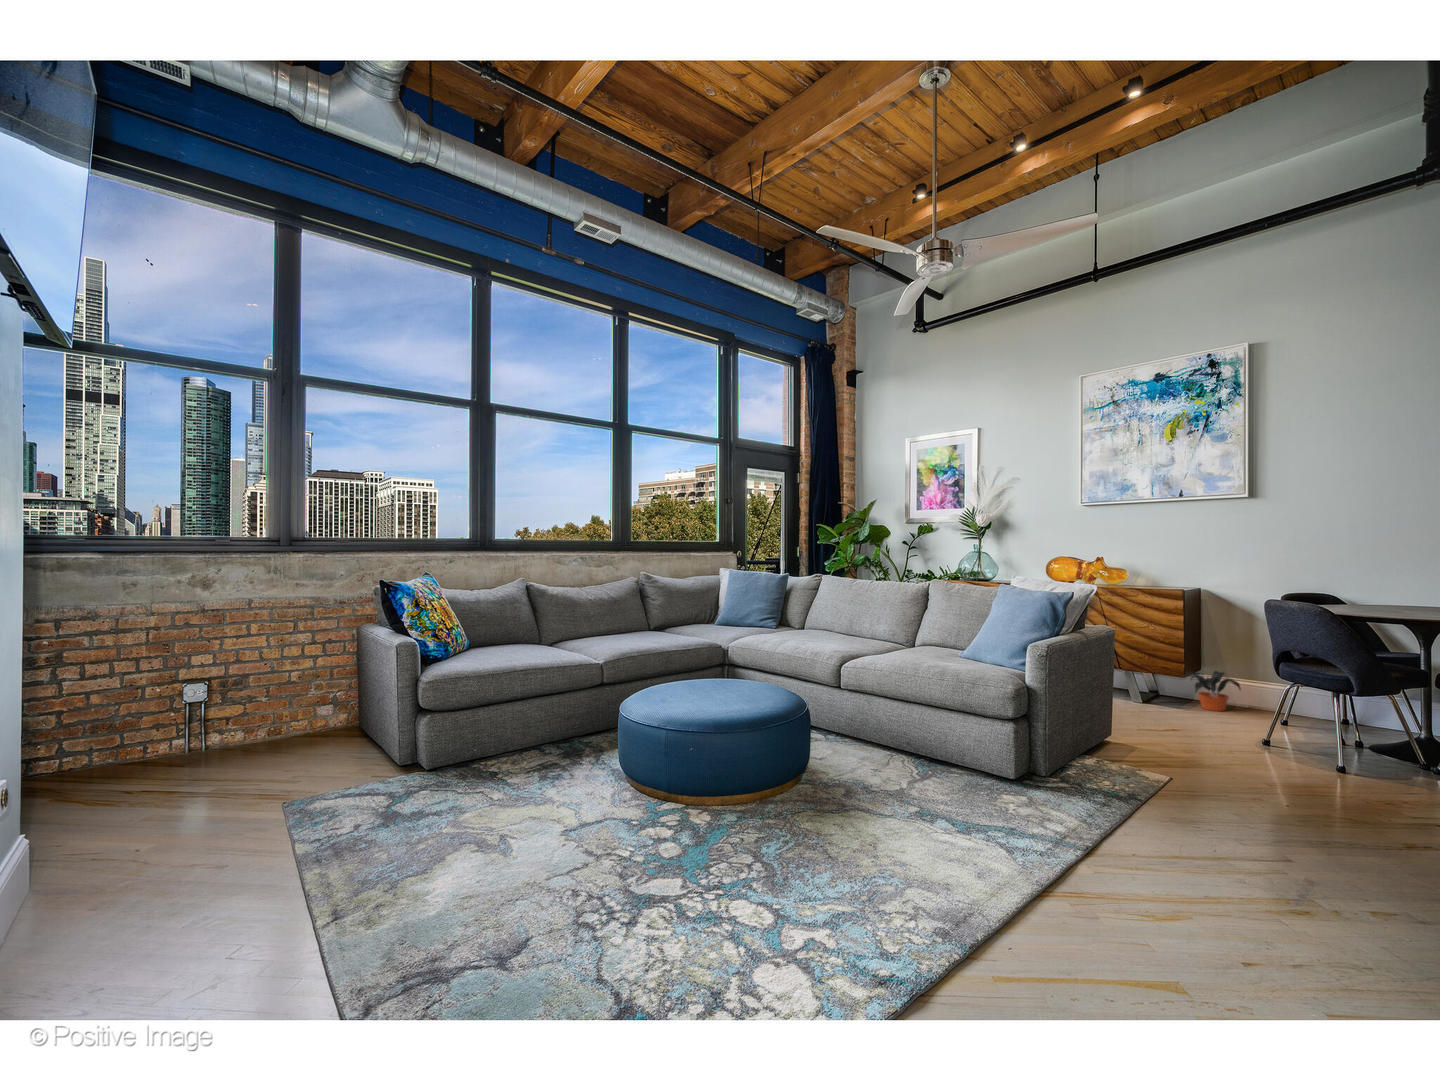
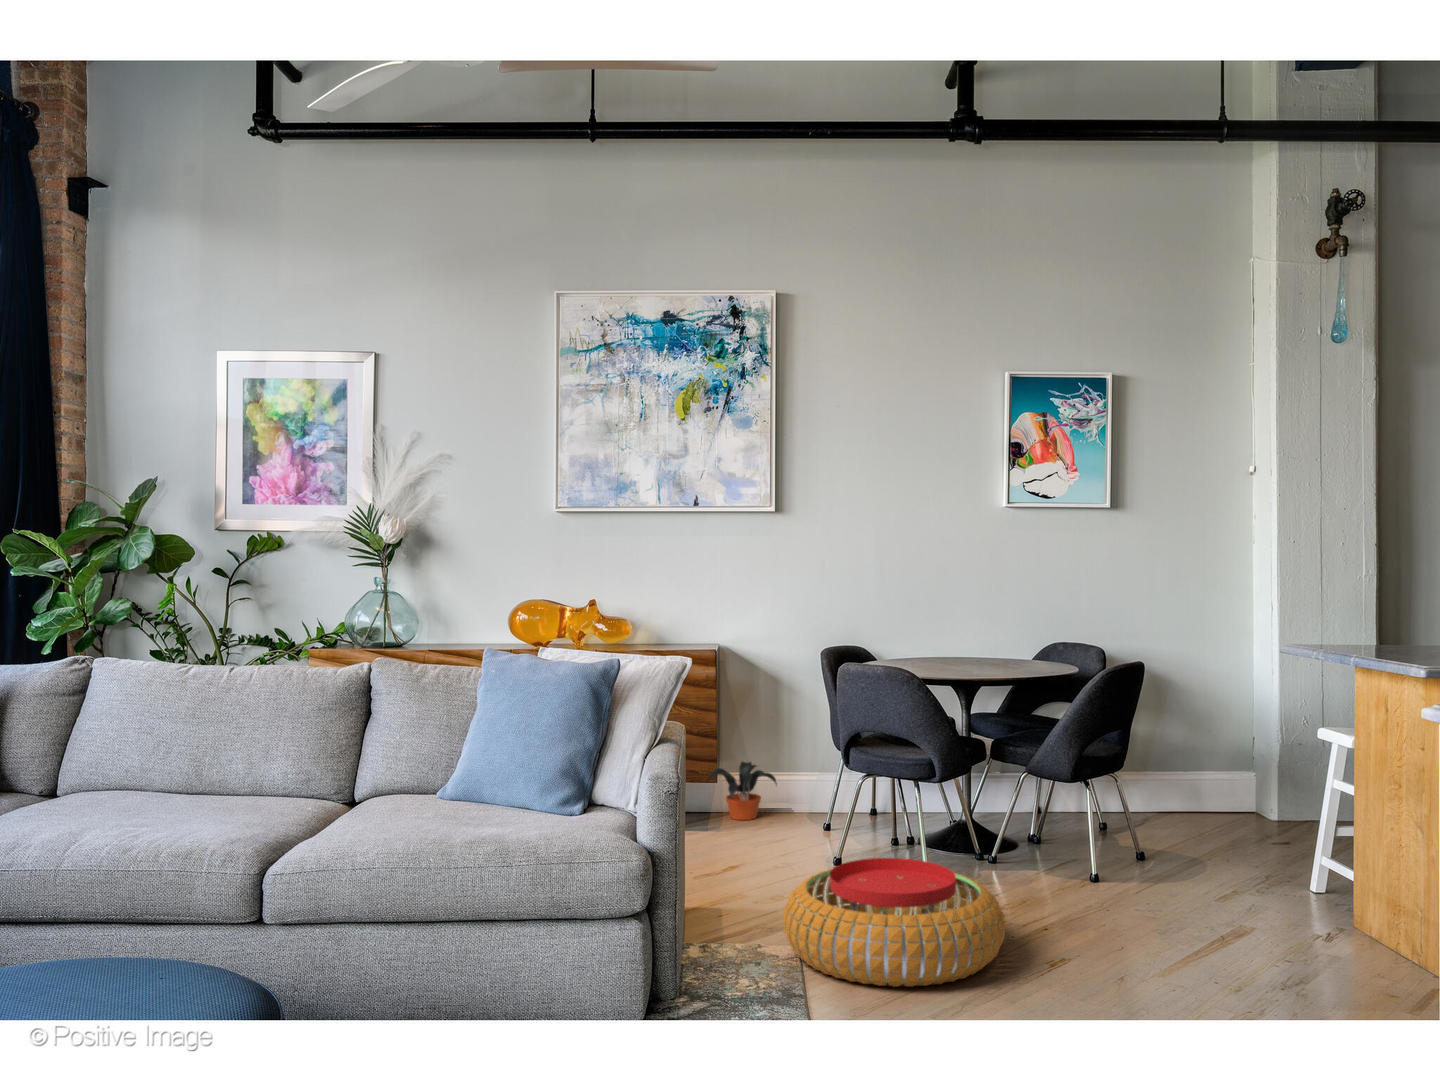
pouf: none [1139,727,1359,831] -> present [783,858,1005,987]

